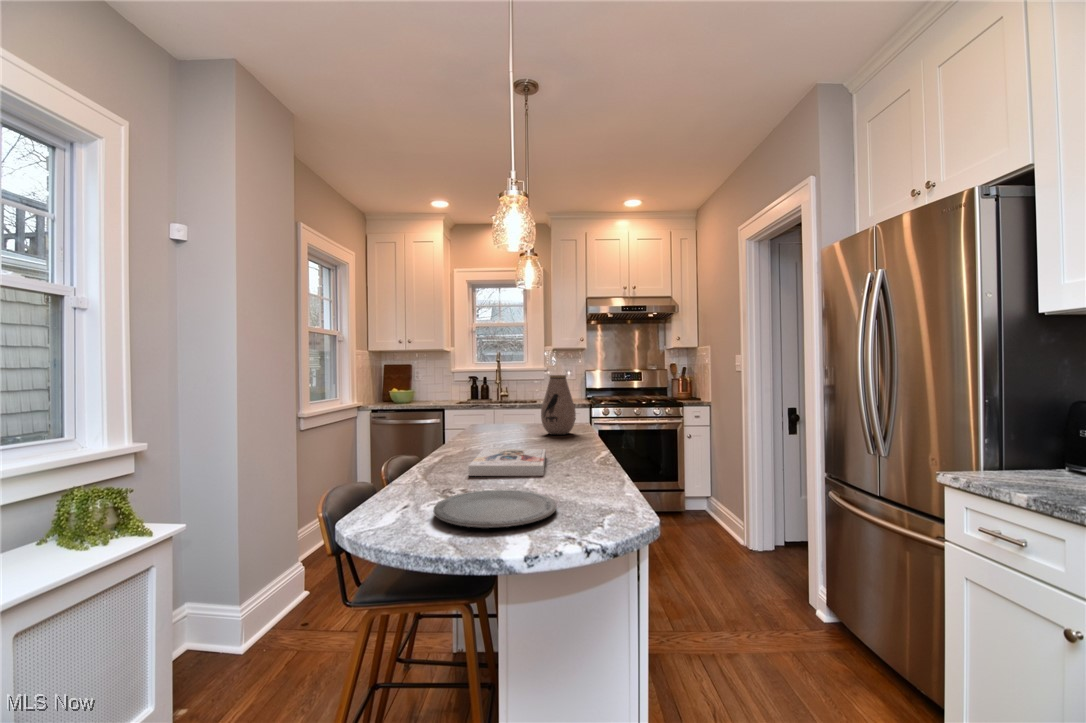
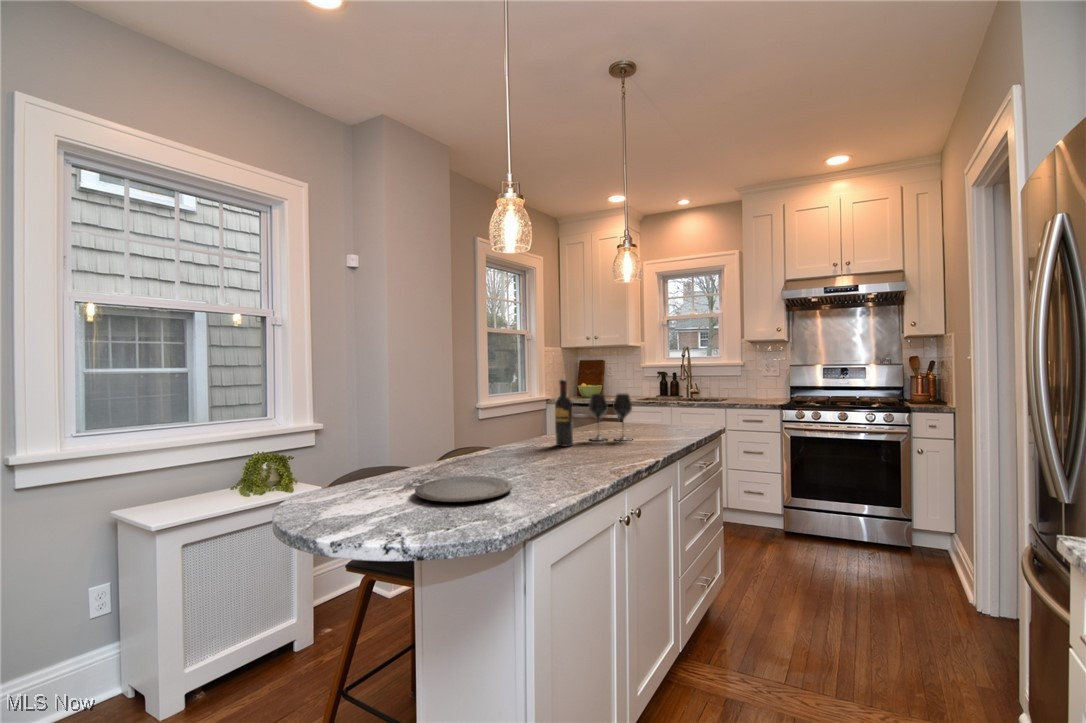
vase: present [541,375,576,435] -> none [652,375,688,437]
wine bottle: none [468,378,487,452] -> present [555,379,573,447]
wine glass: none [489,393,534,443] -> present [589,394,632,441]
book: present [469,449,546,476] -> none [508,444,601,472]

